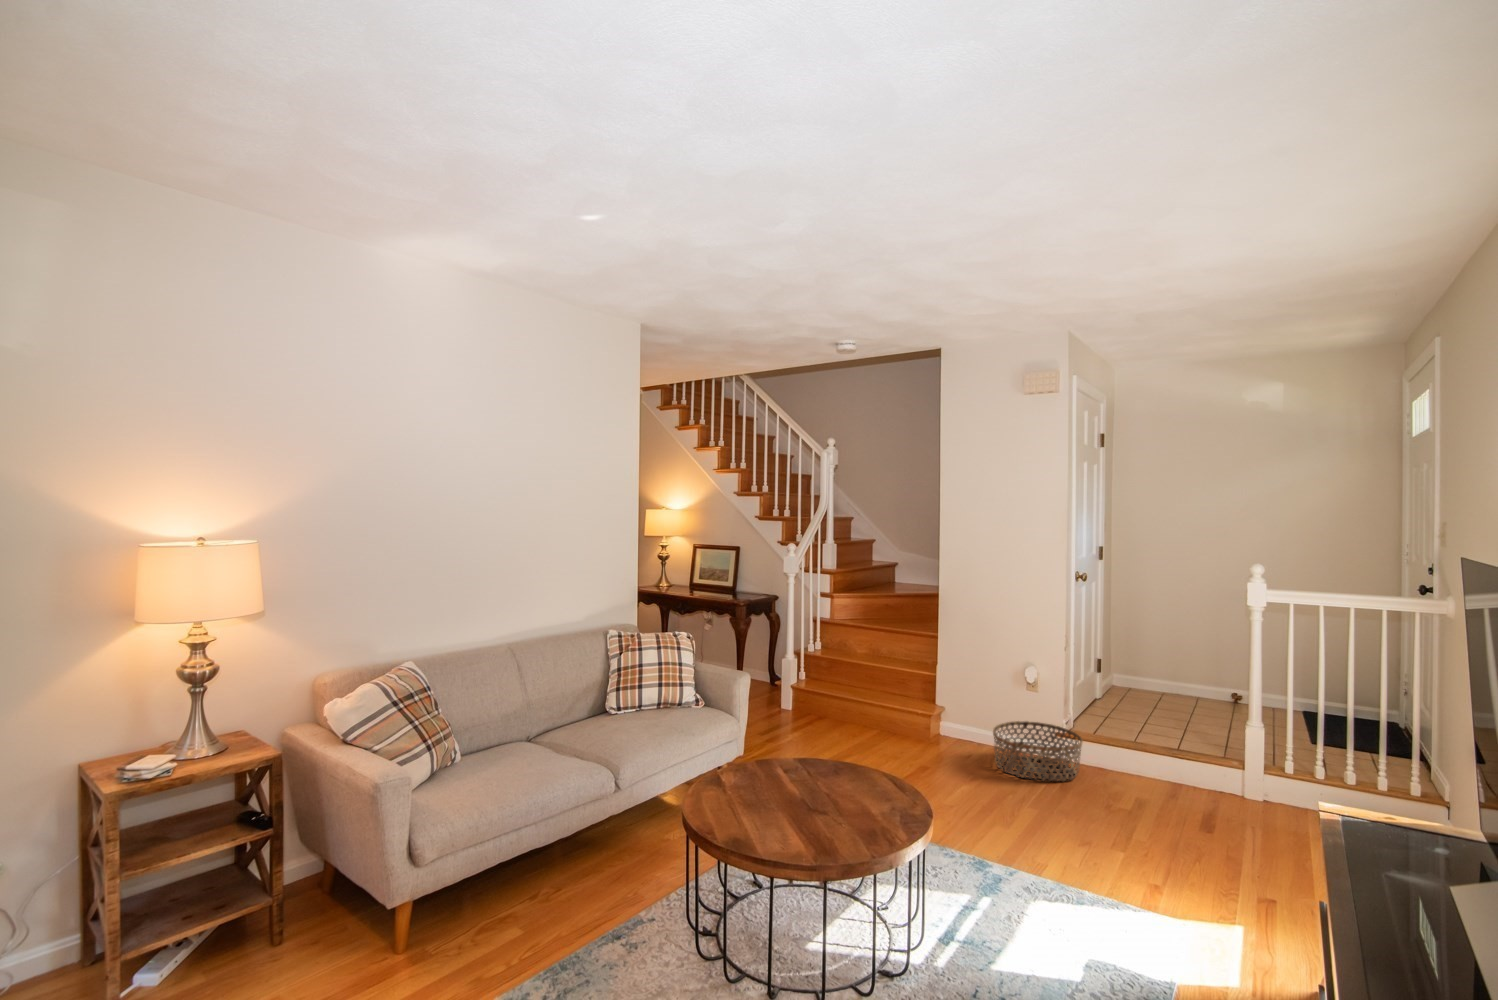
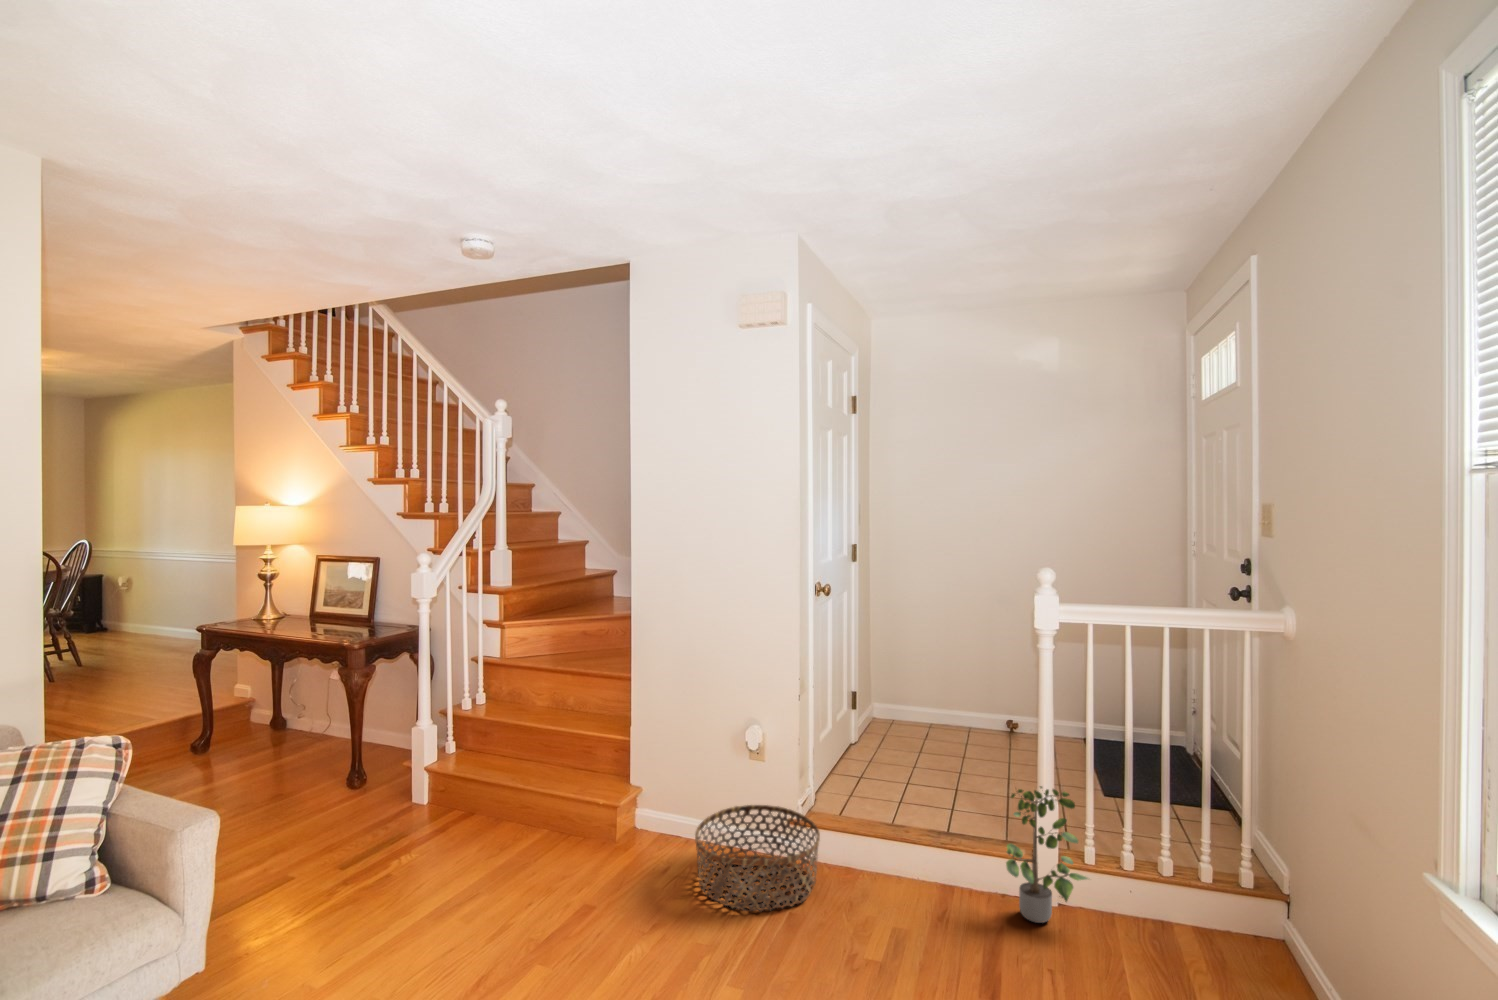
potted plant: none [1224,712,1291,807] -> present [1006,786,1088,923]

